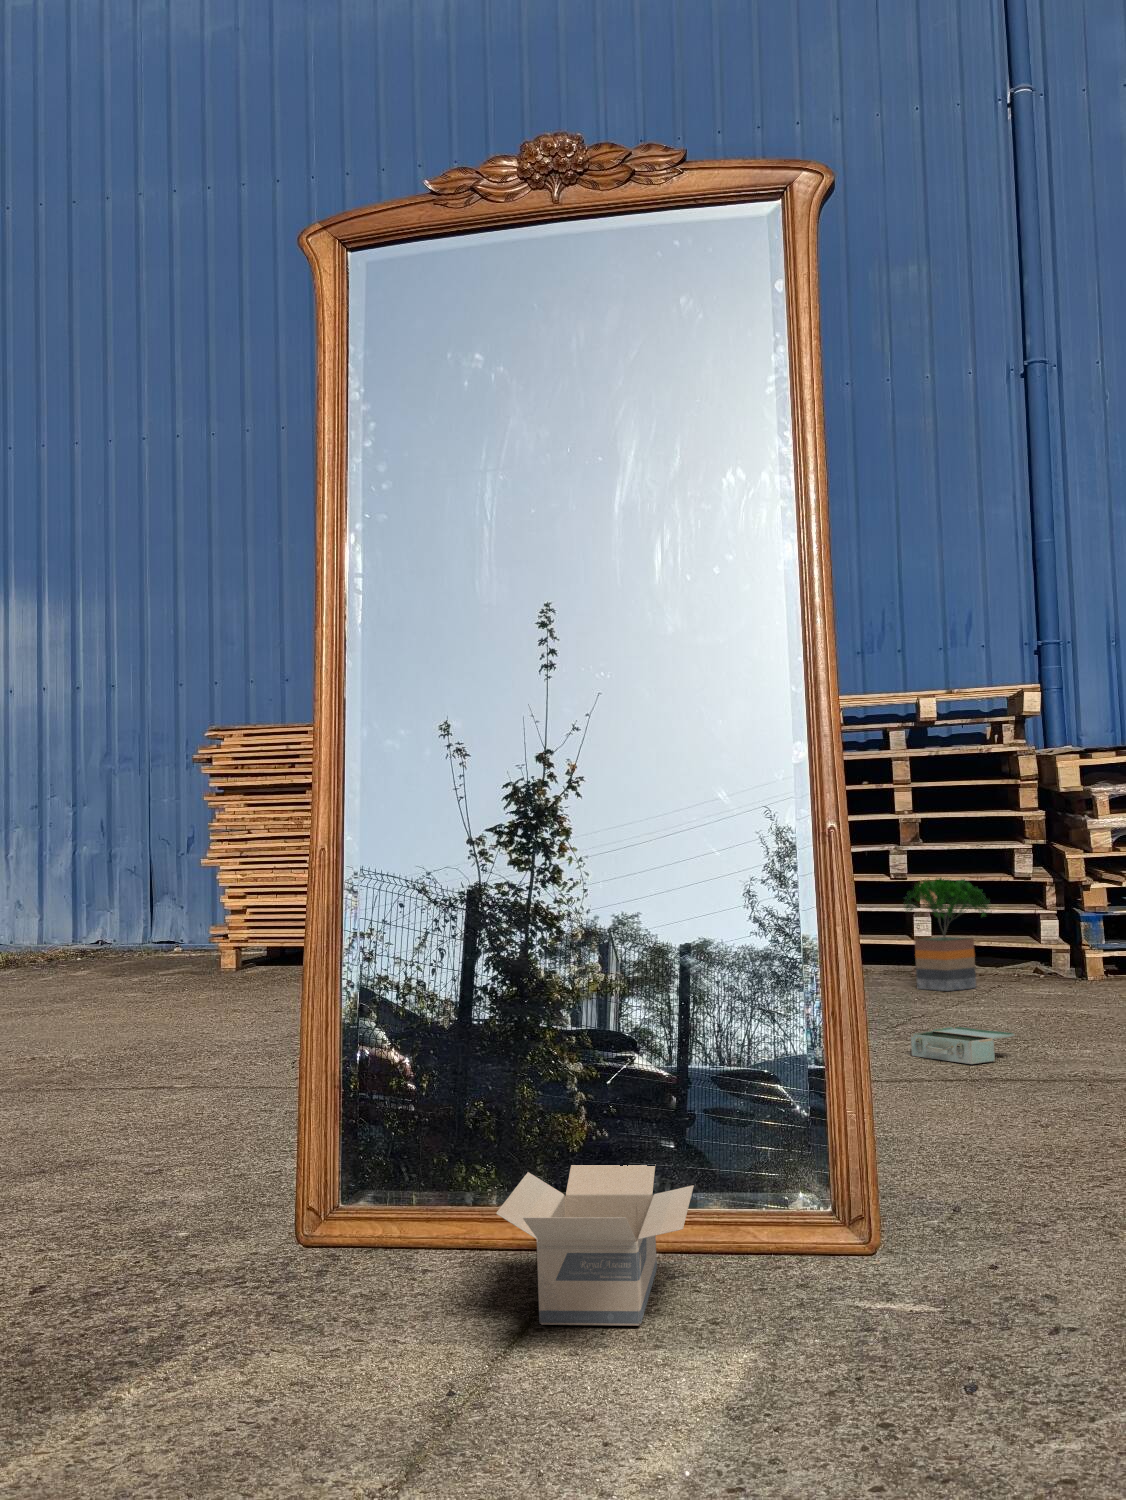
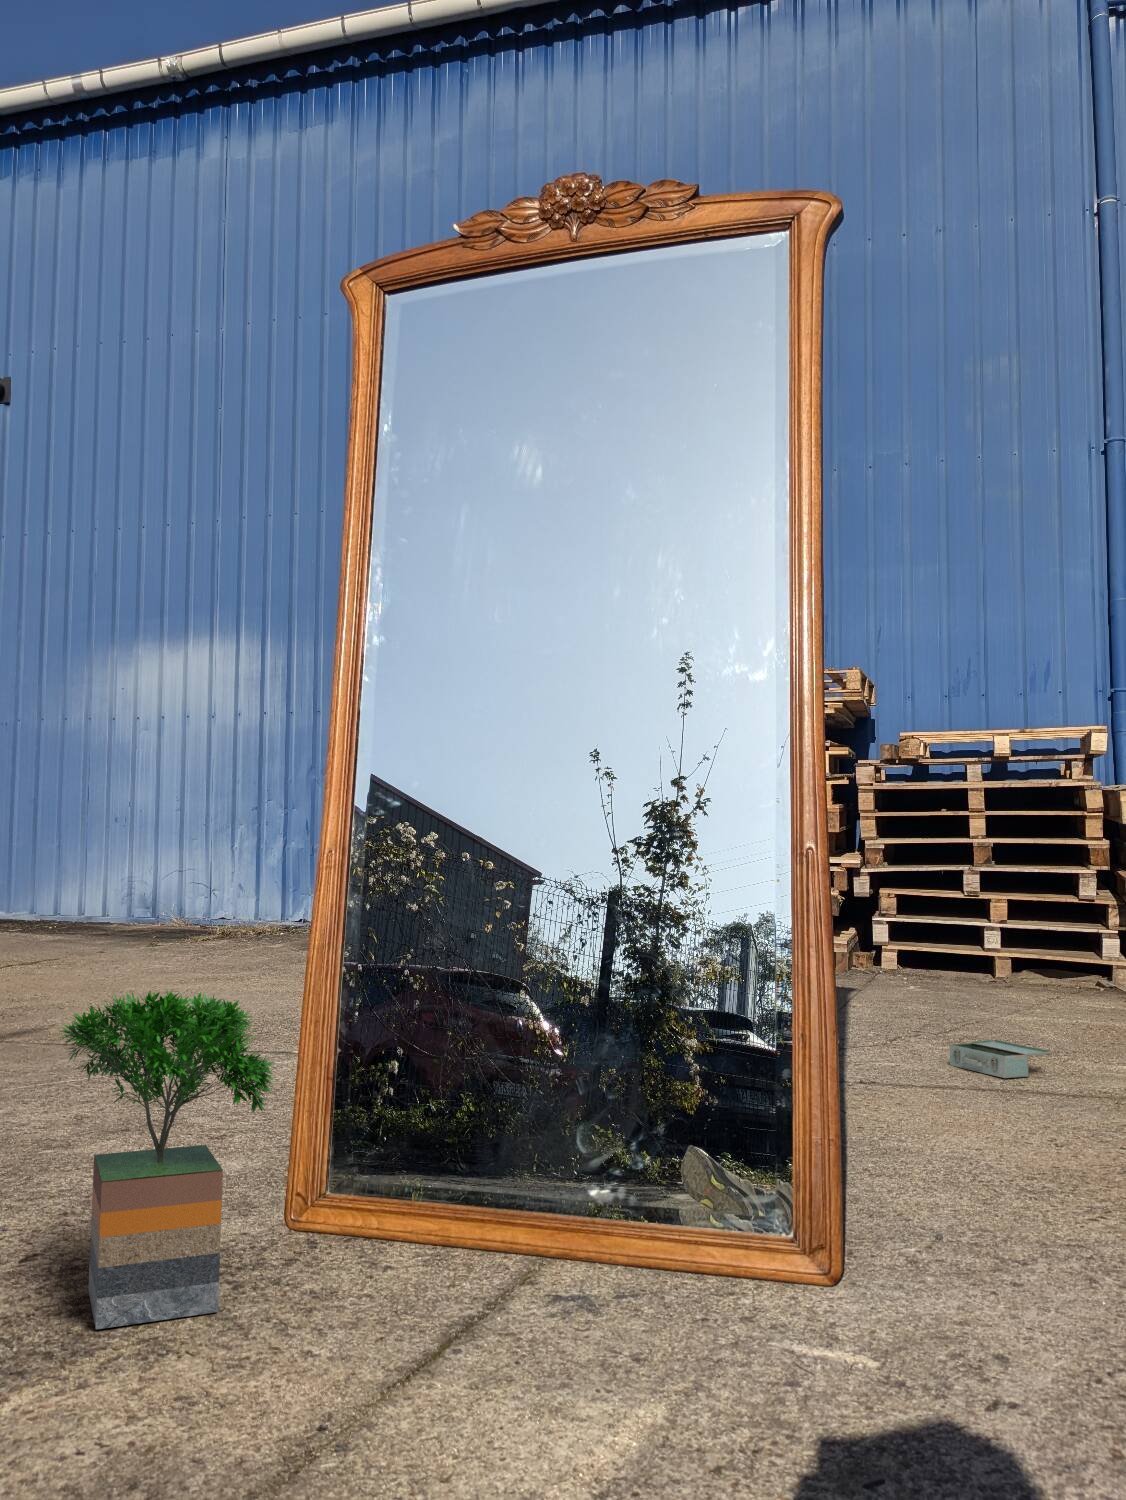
potted tree: present [904,878,989,991] -> present [60,989,274,1329]
cardboard box: present [496,1165,694,1326] -> none [426,1150,648,1352]

